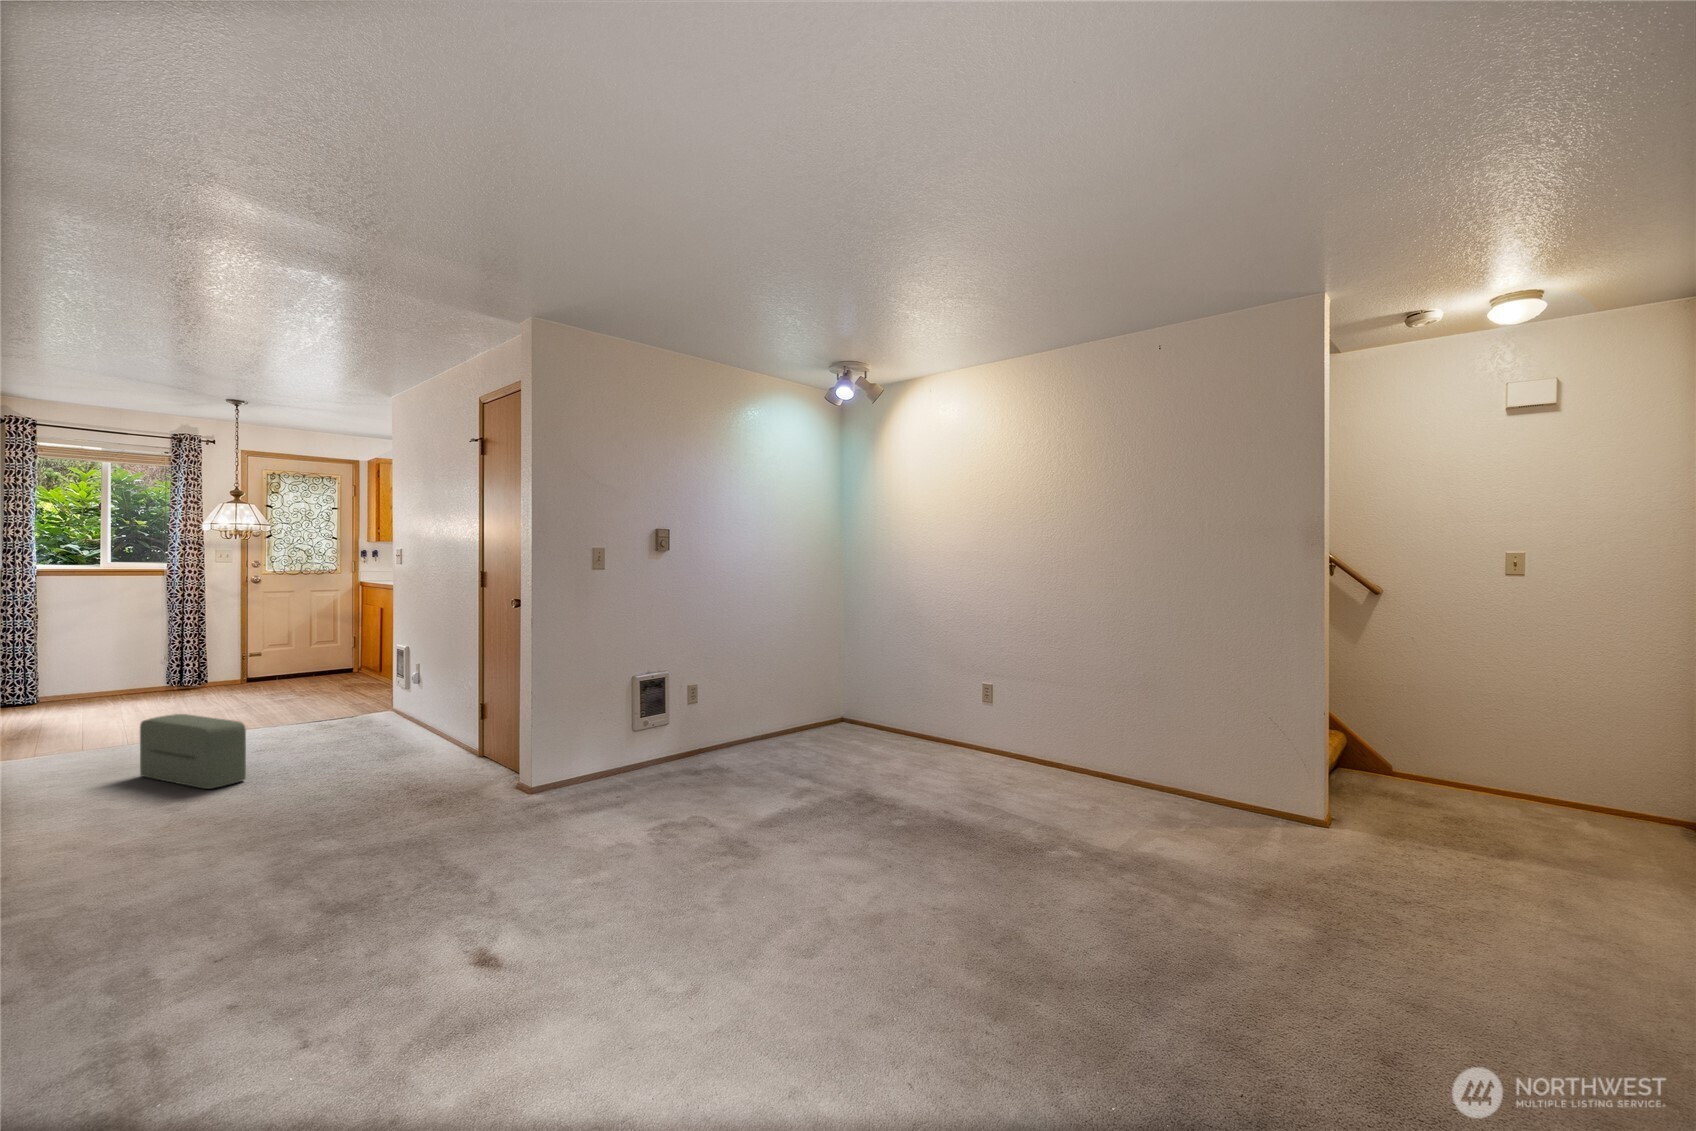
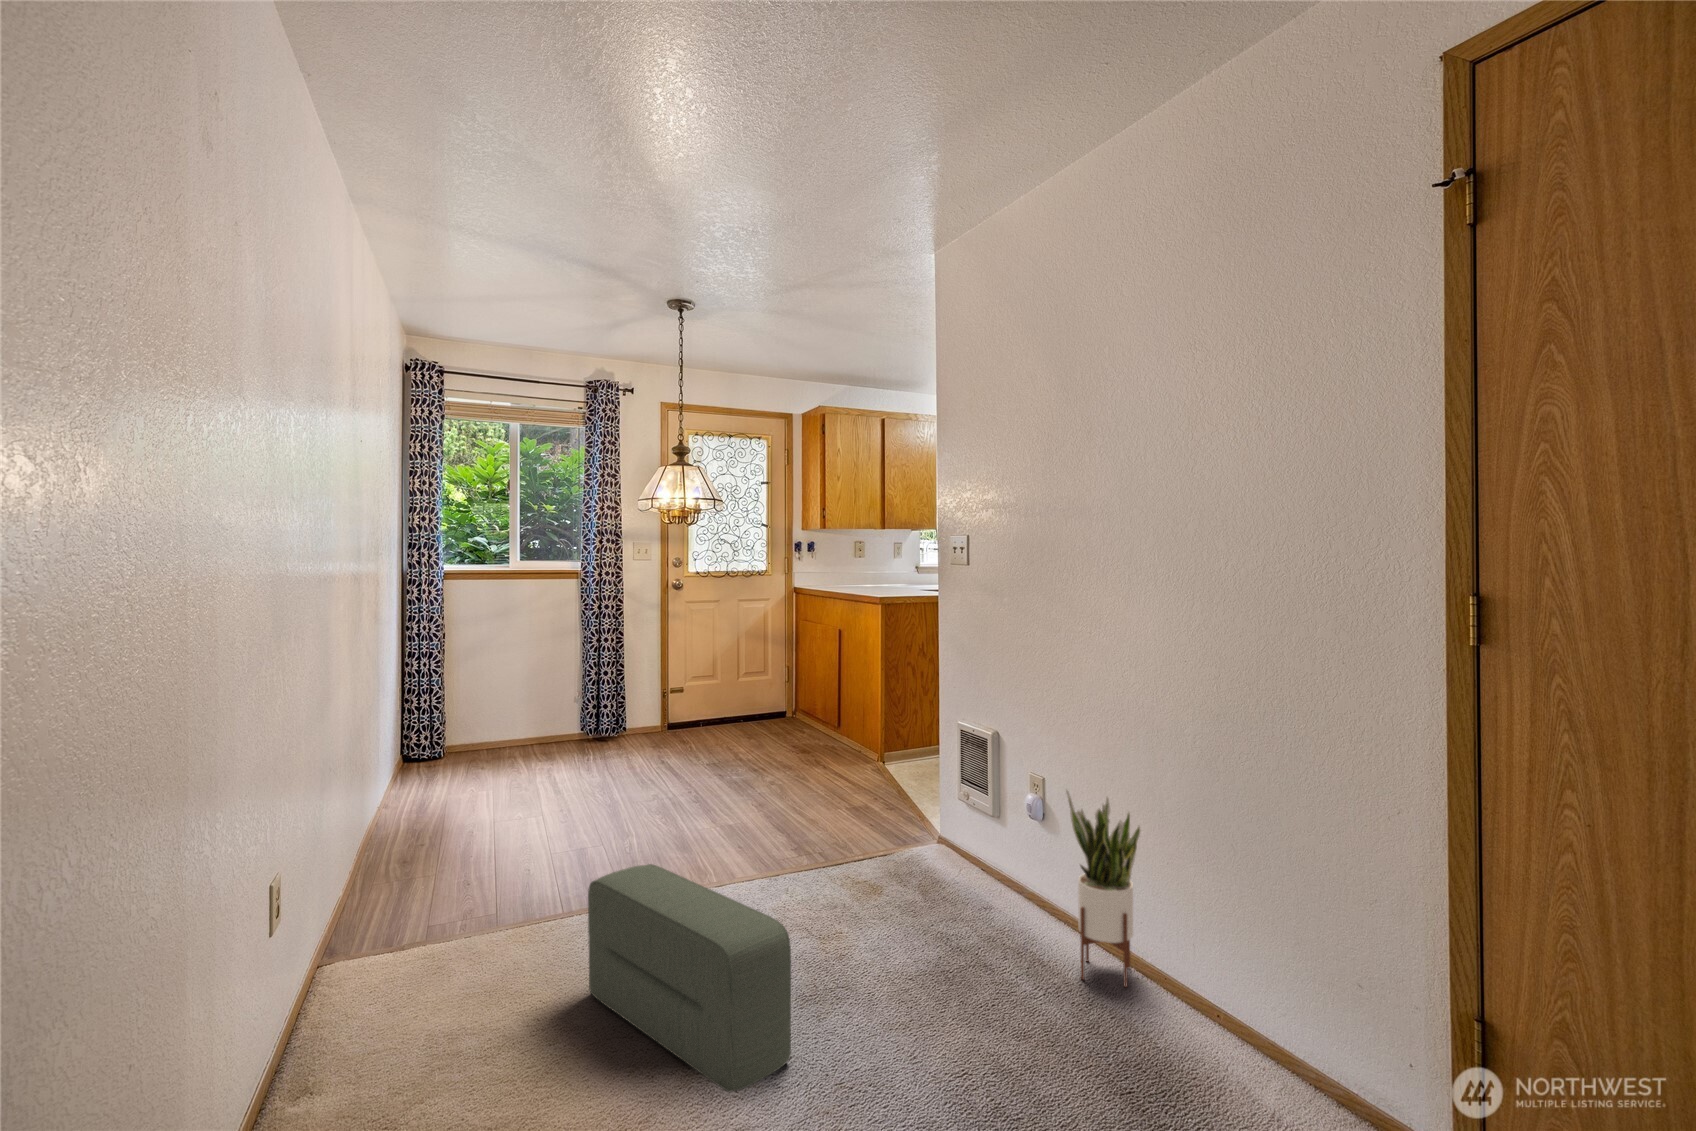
potted plant: none [419,669,449,750] -> present [1066,790,1140,987]

